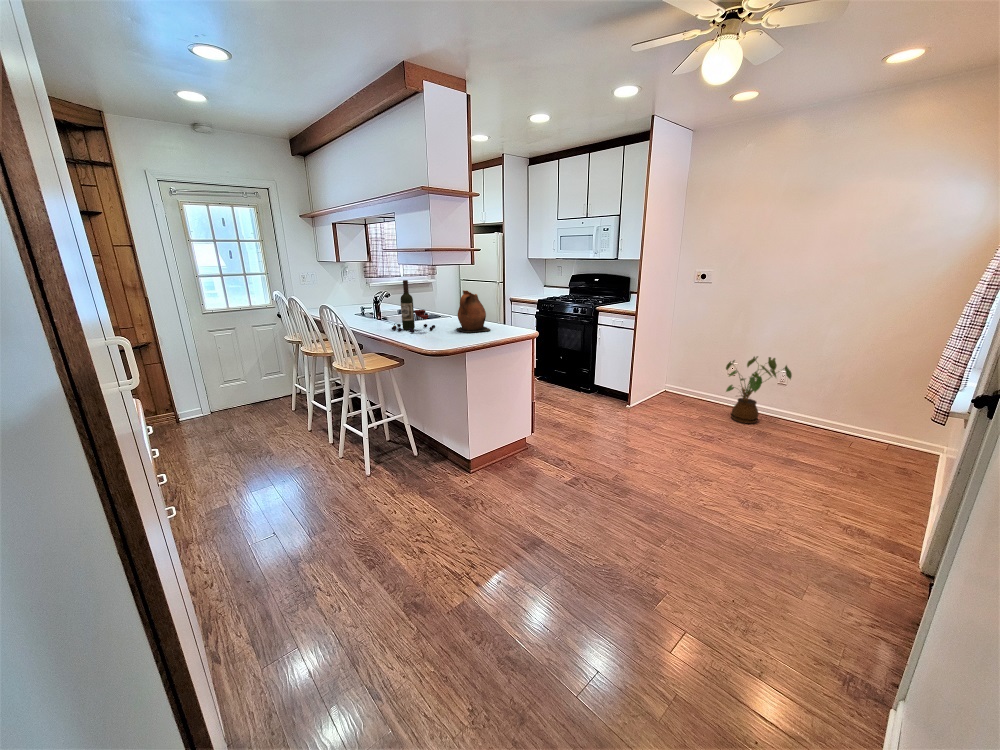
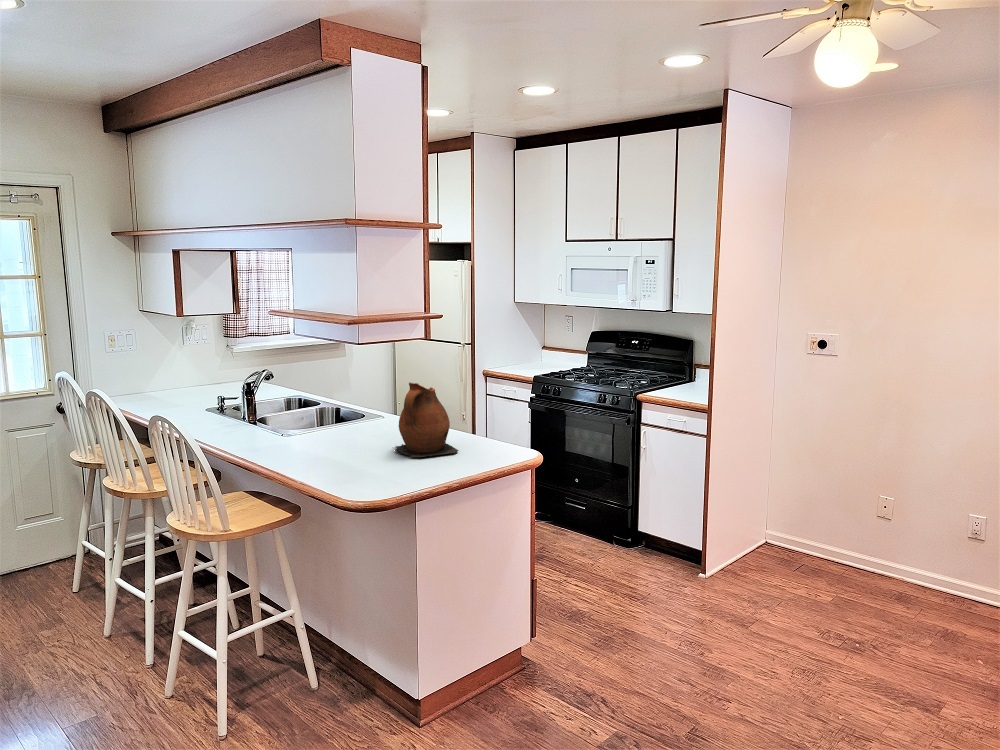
wine bottle: present [392,280,435,333] -> none [277,362,357,460]
house plant: present [726,356,792,424] -> none [870,487,983,609]

